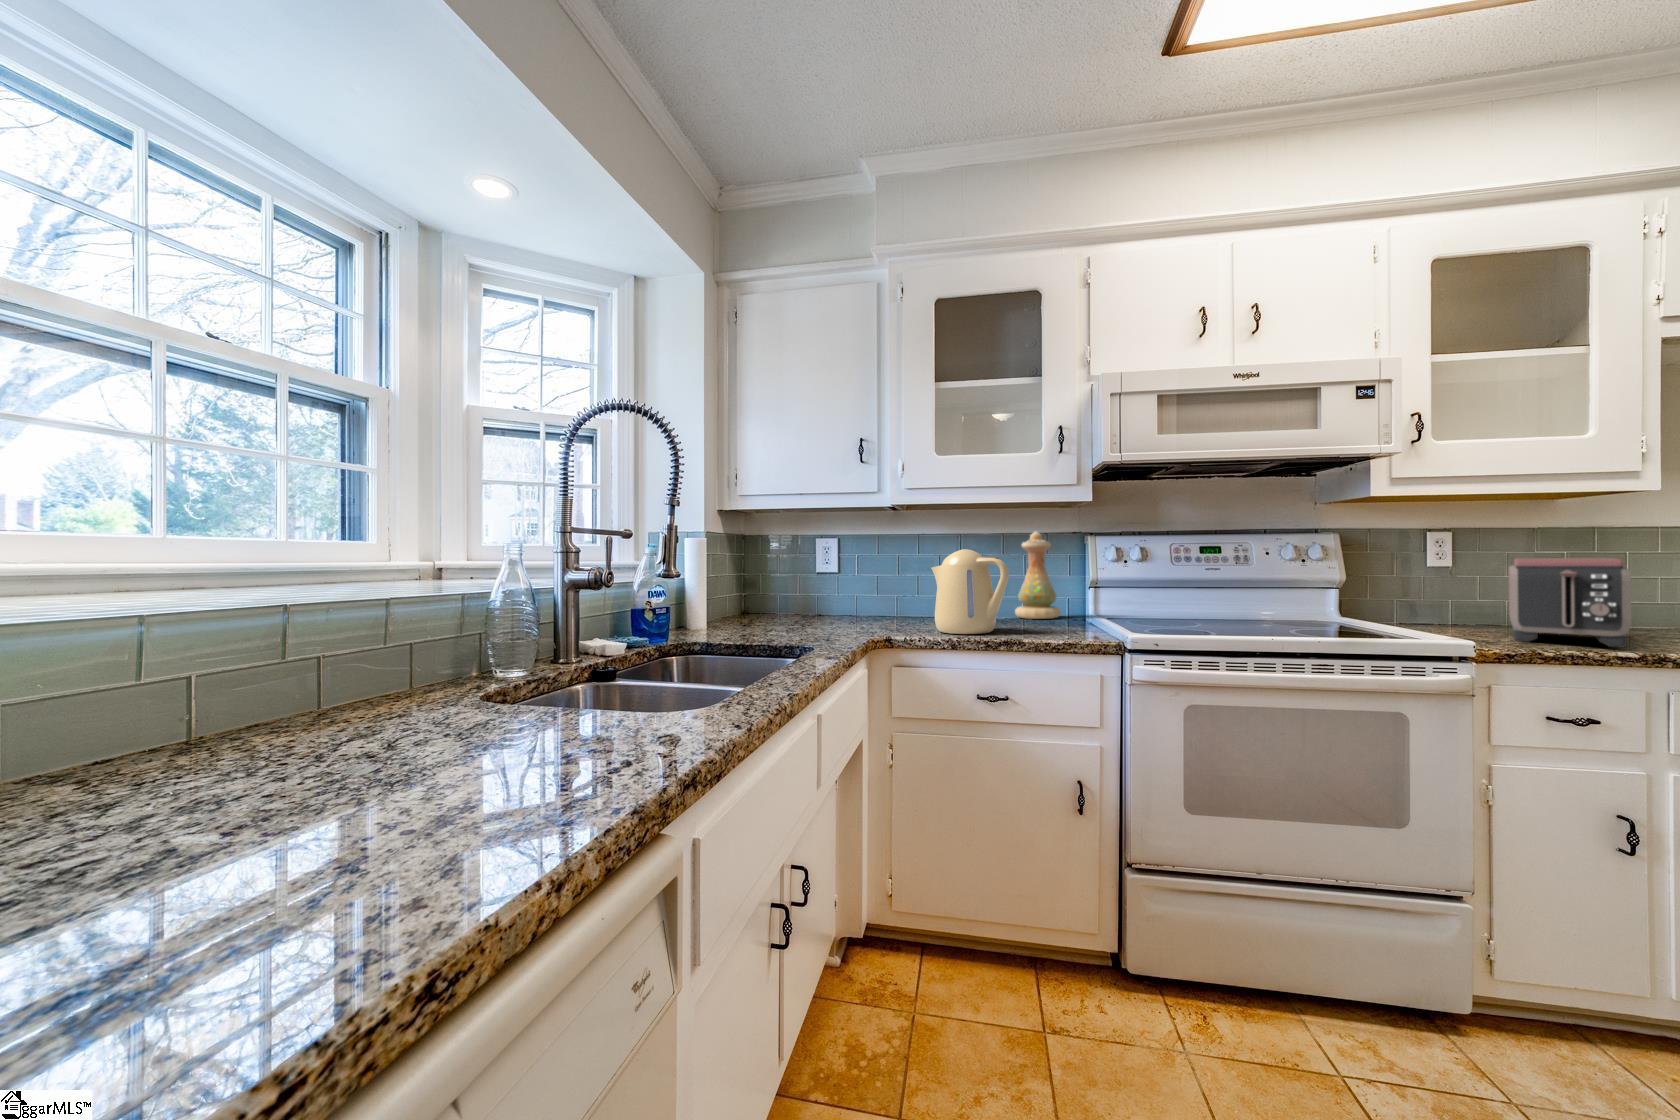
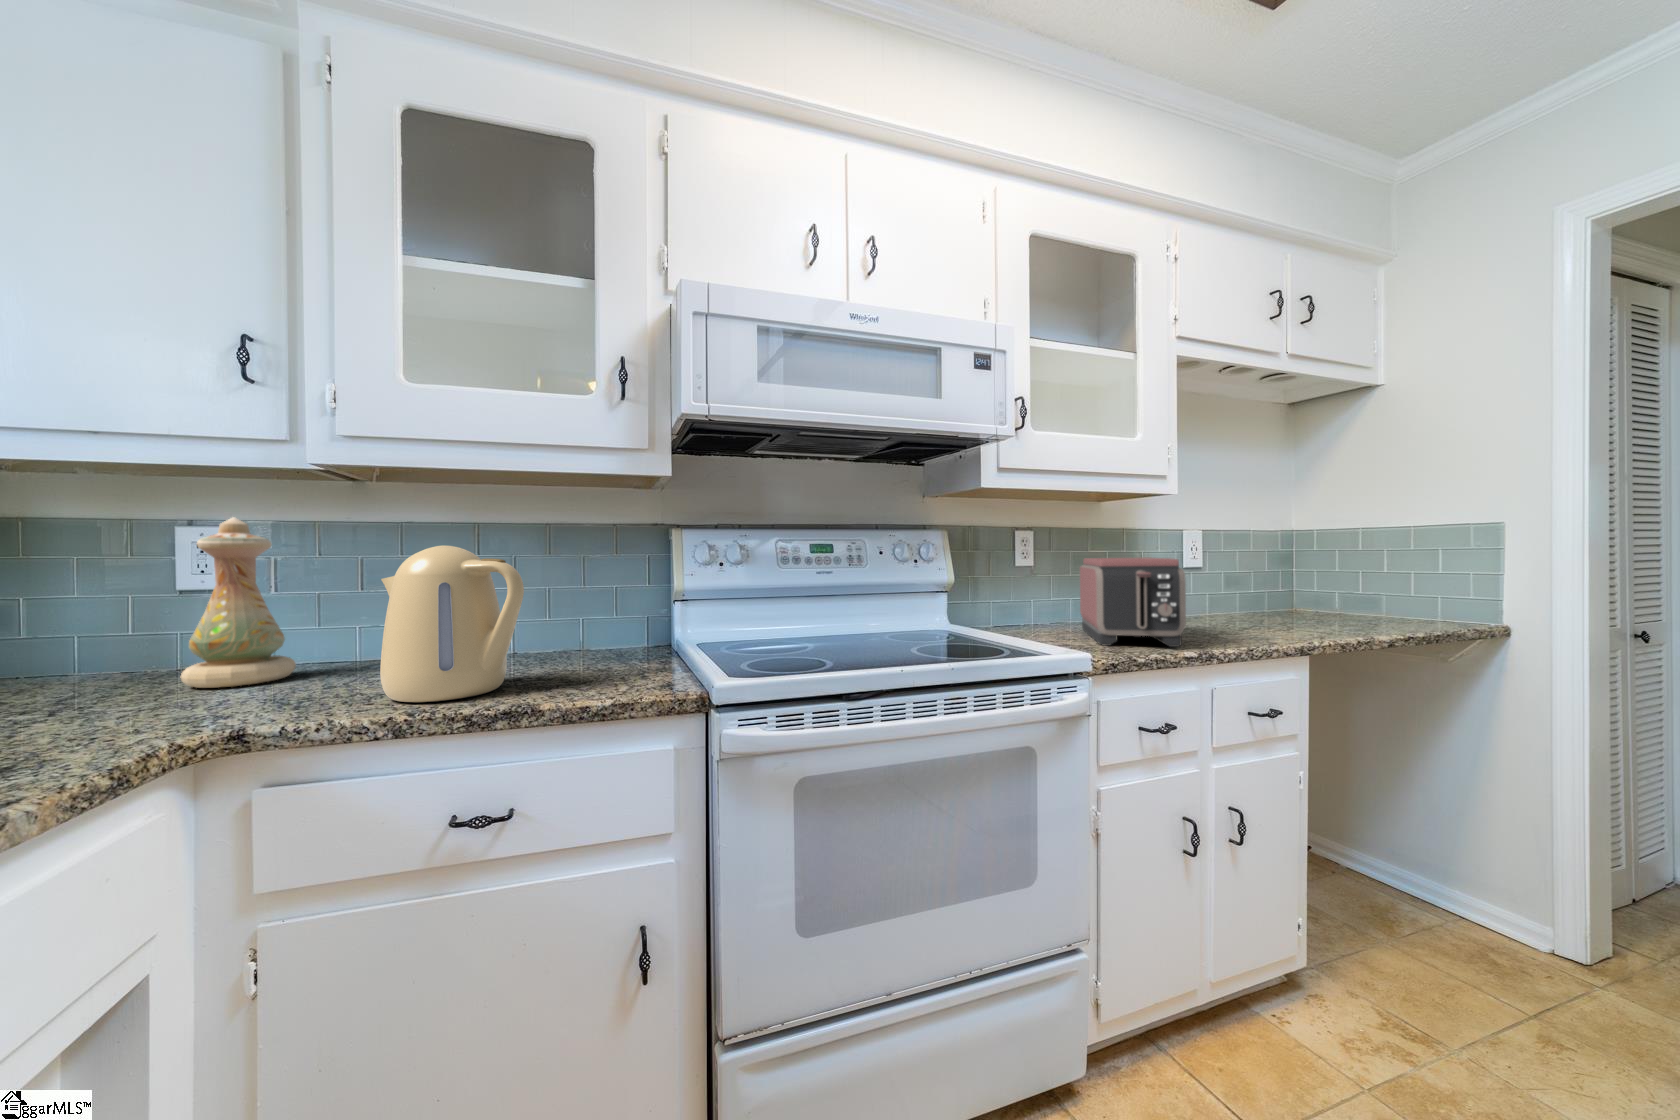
vase: present [1015,532,1061,619] -> present [181,517,296,688]

